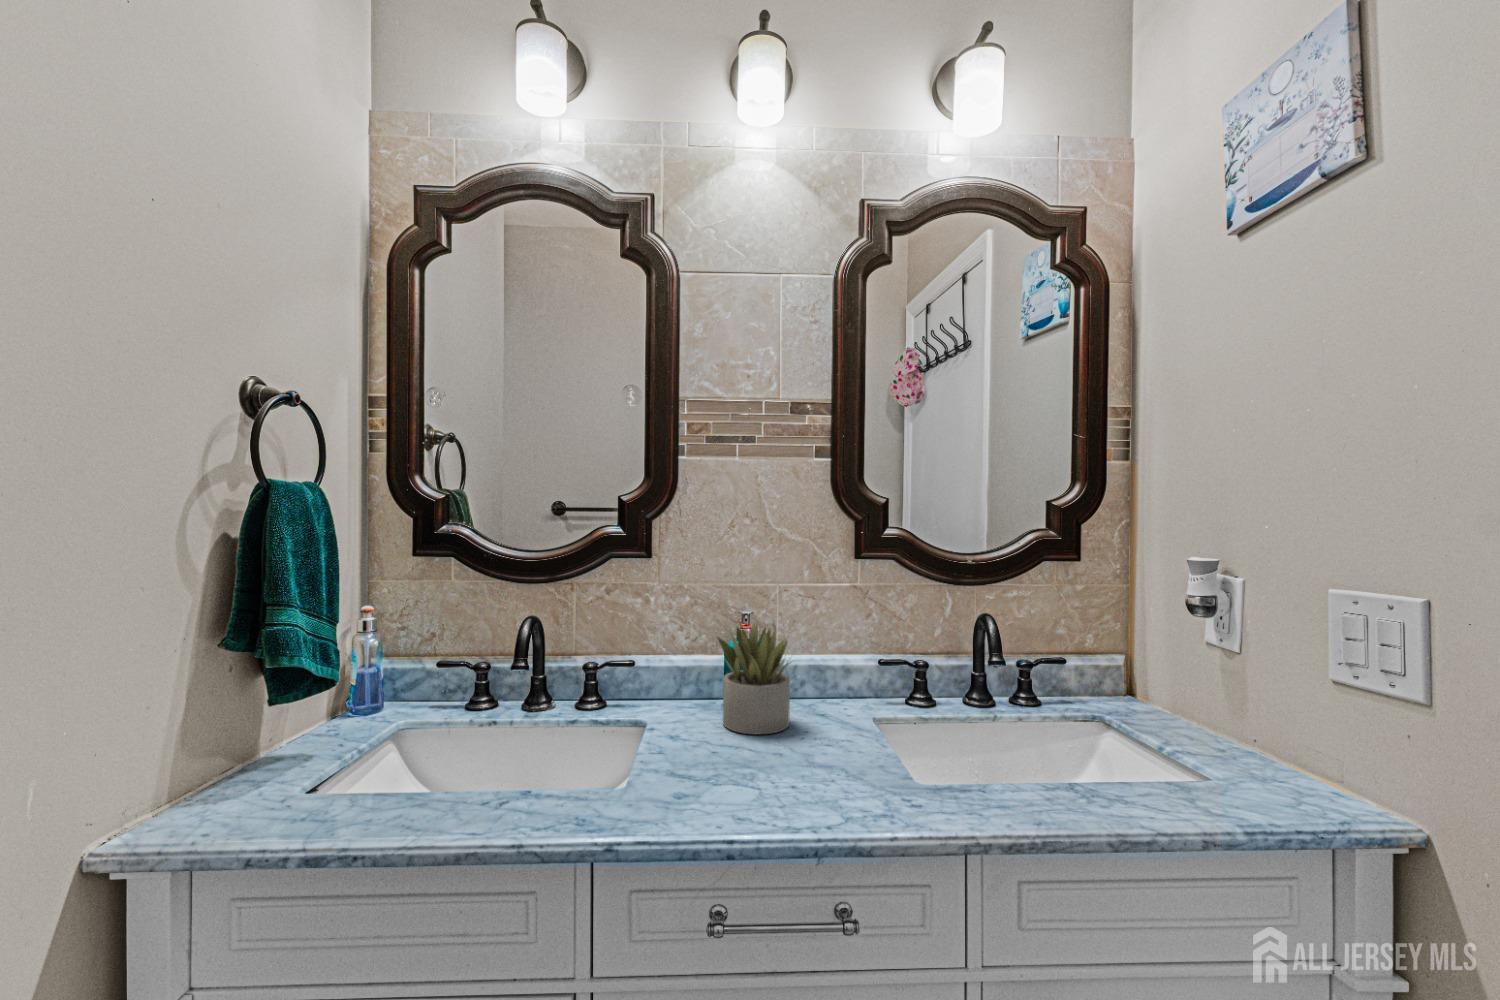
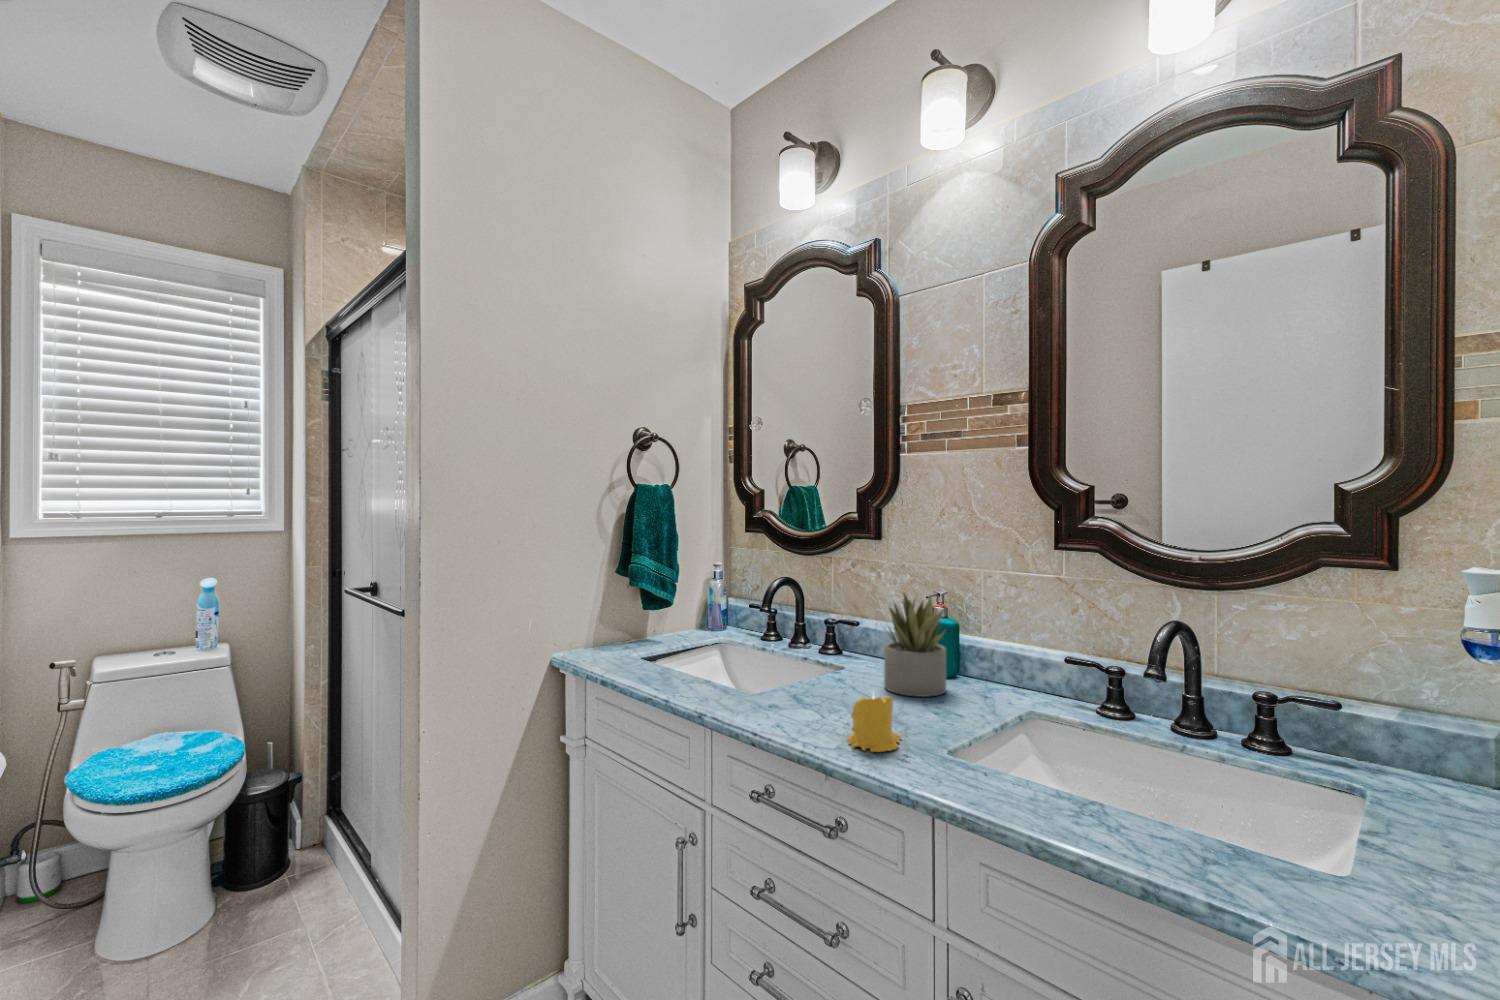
candle: none [823,739,884,810] -> present [847,696,902,752]

